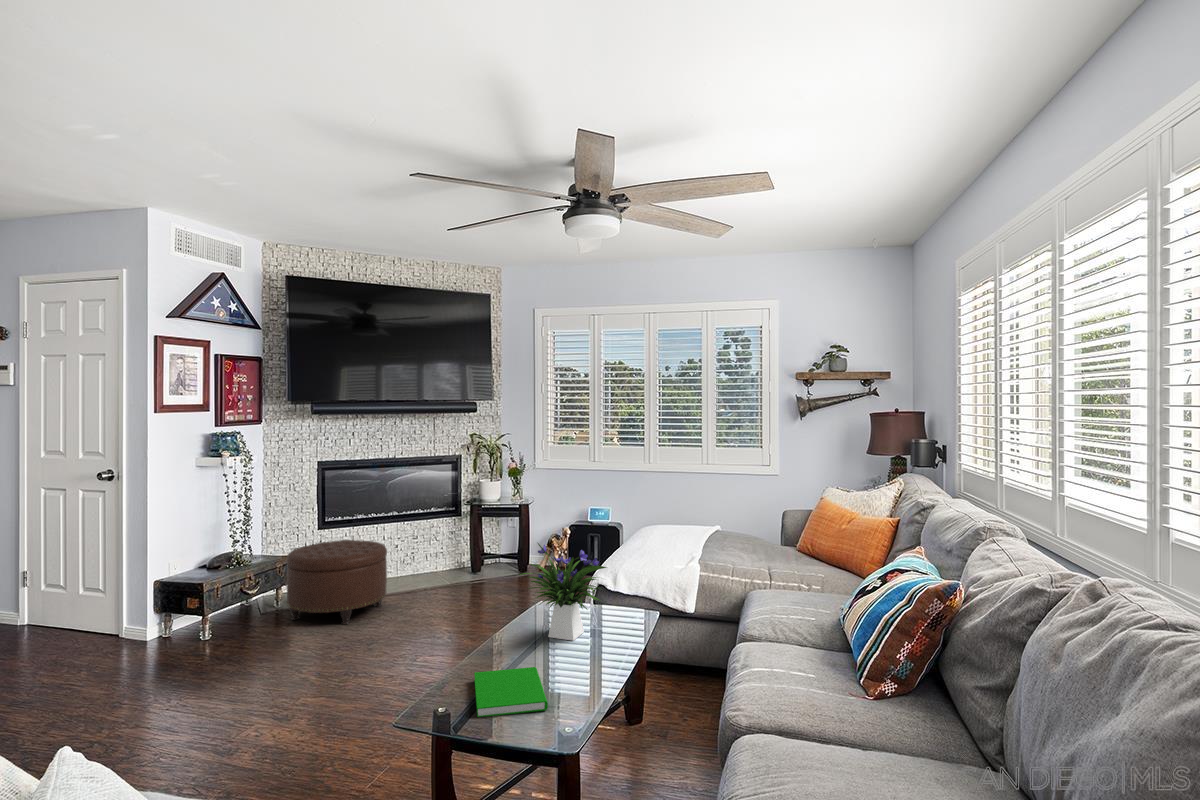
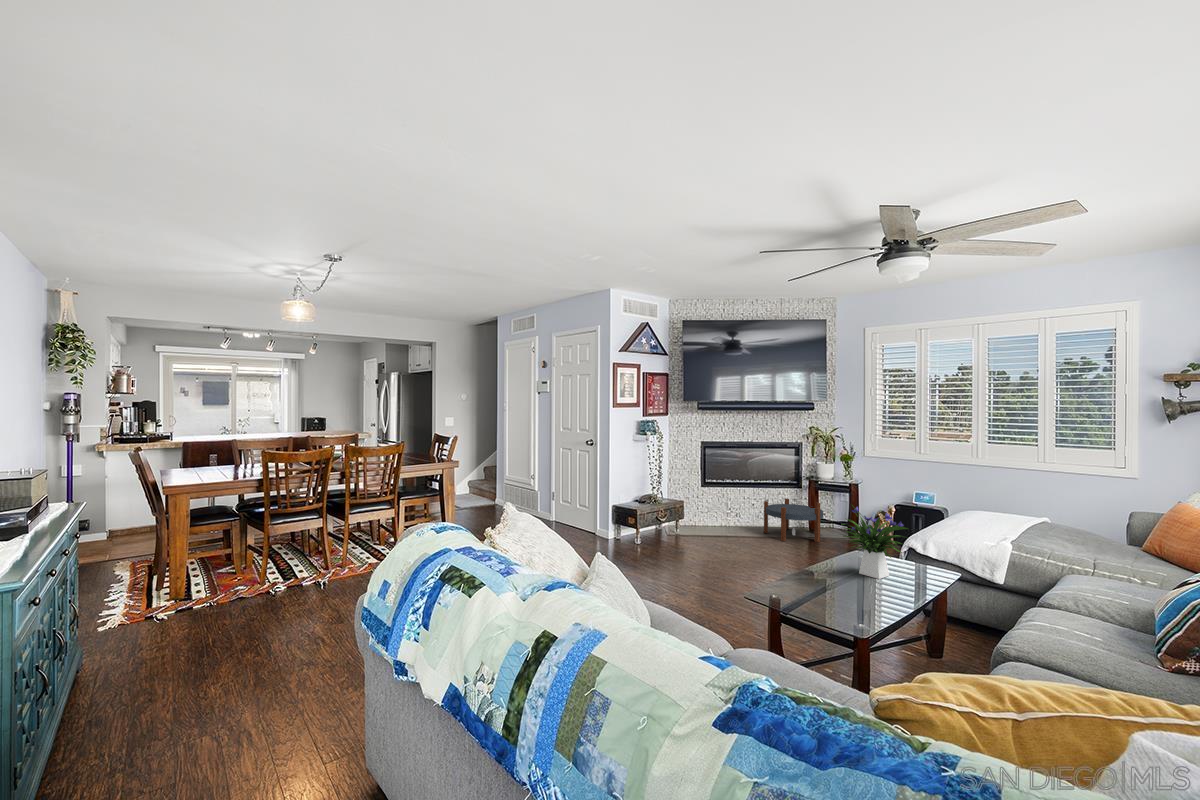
side table: none [412,532,489,593] -> present [764,498,823,542]
ottoman: present [287,540,387,624] -> none [682,494,746,549]
book: present [474,667,548,717] -> none [798,581,849,612]

